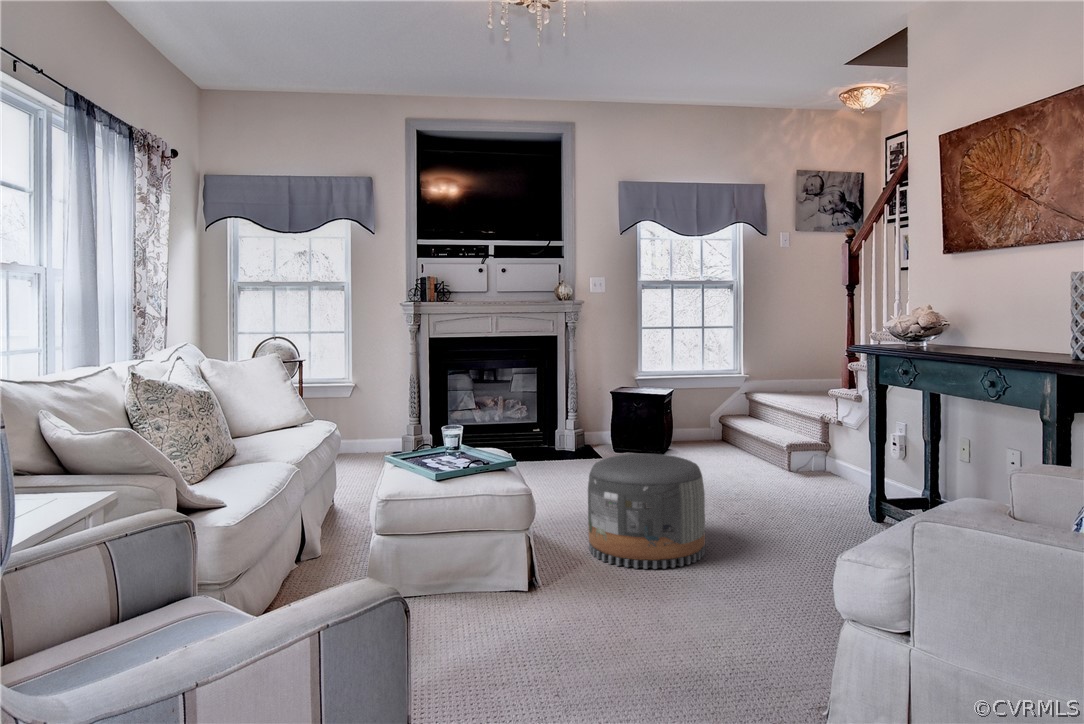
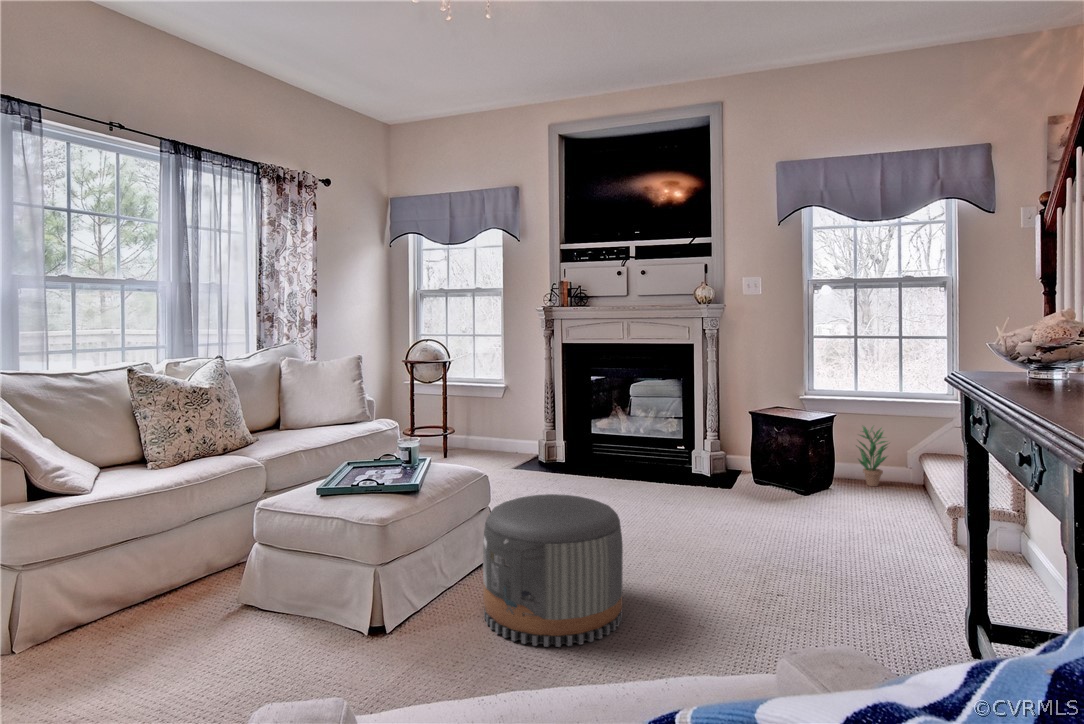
potted plant: none [684,395,710,443] -> present [856,427,888,486]

